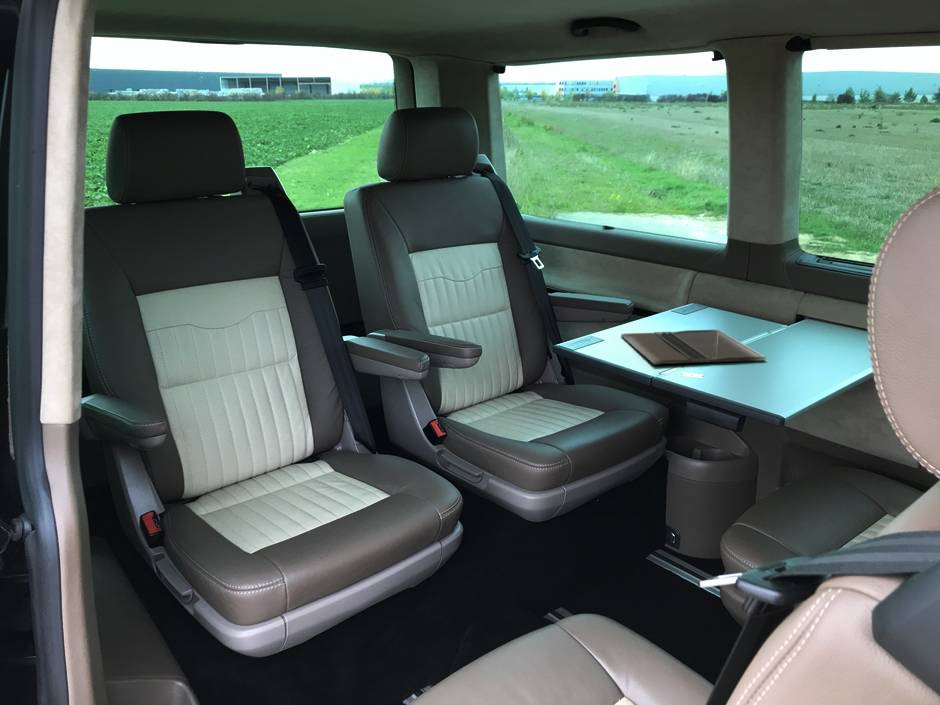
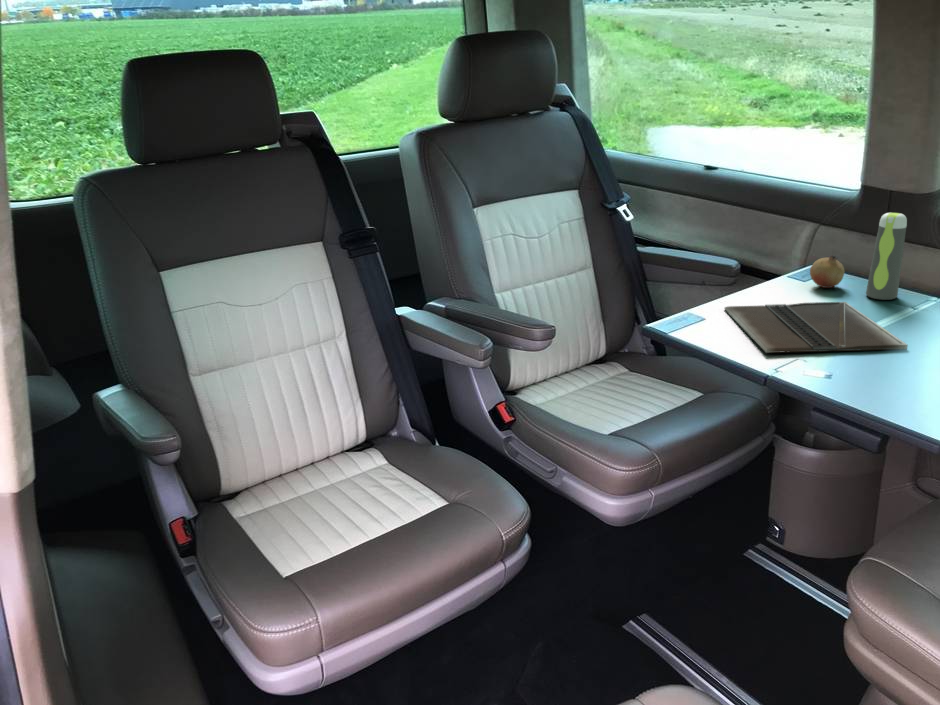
water bottle: none [735,257,763,328] -> present [866,213,907,300]
fruit: none [690,293,718,321] -> present [810,256,844,288]

